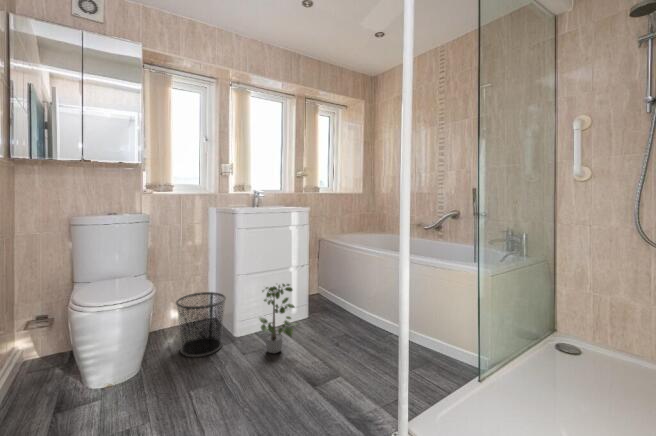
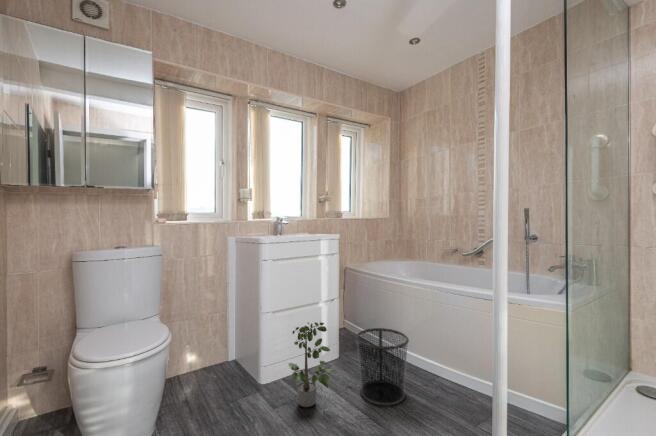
waste bin: present [176,292,226,357] -> present [356,328,409,405]

